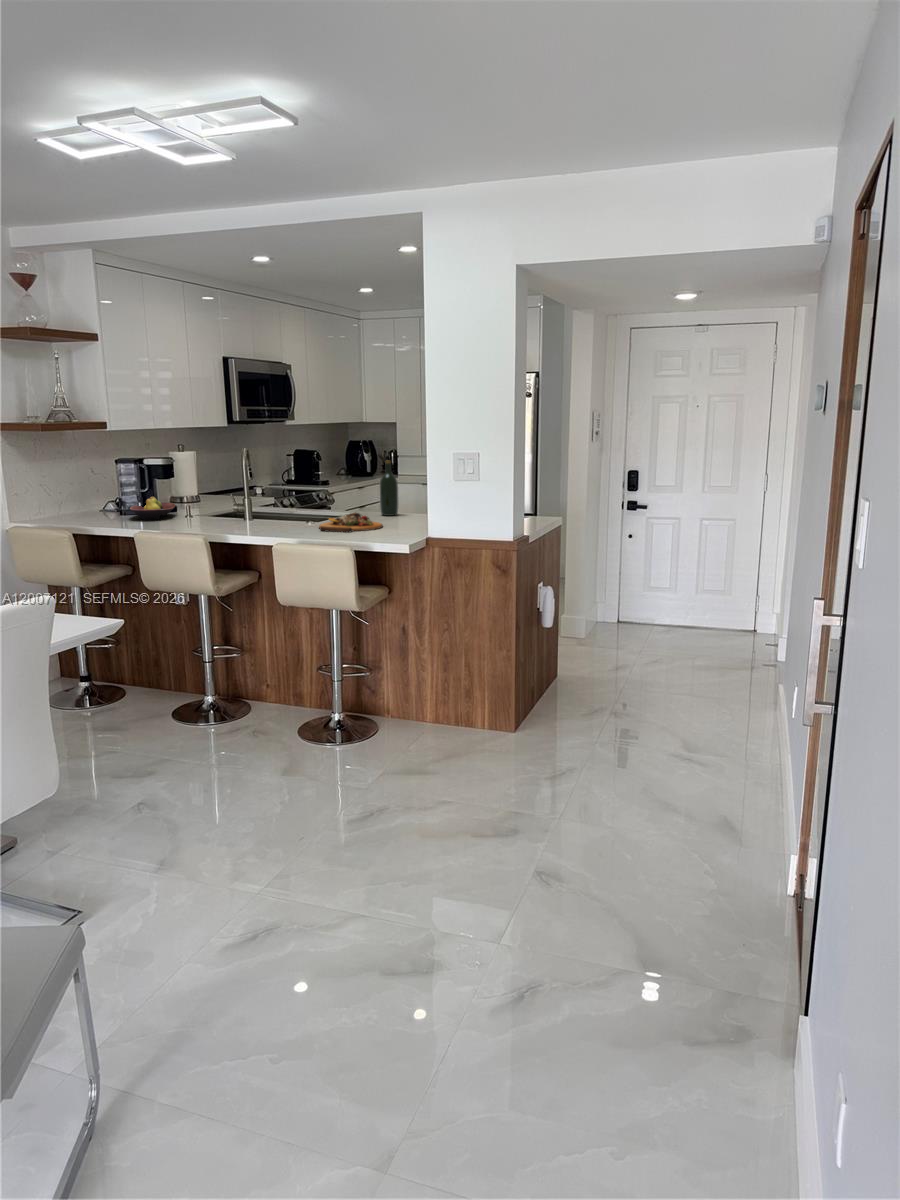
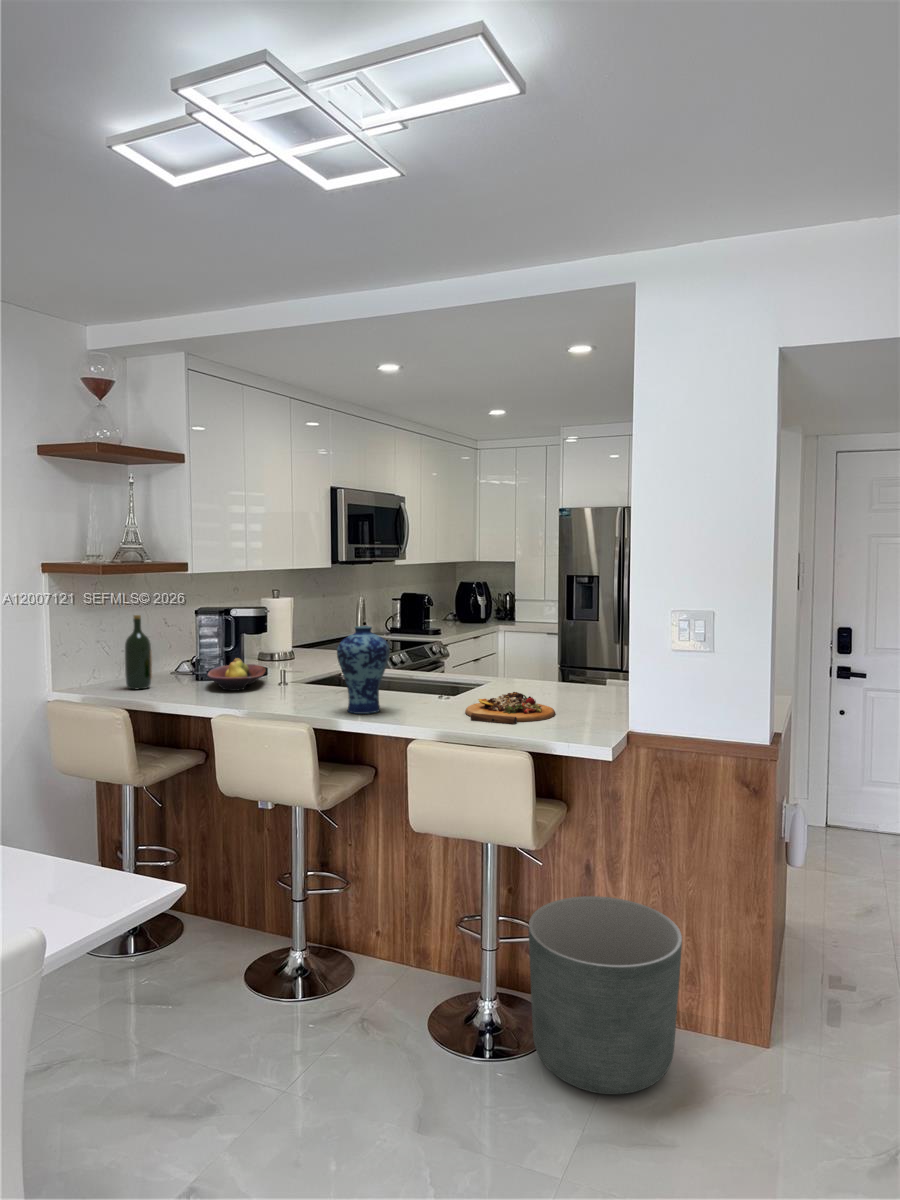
wine bottle: present [380,461,398,516] -> present [125,615,152,690]
vase: none [223,467,263,529] -> present [337,626,390,714]
planter: none [356,645,453,754] -> present [529,896,682,1094]

